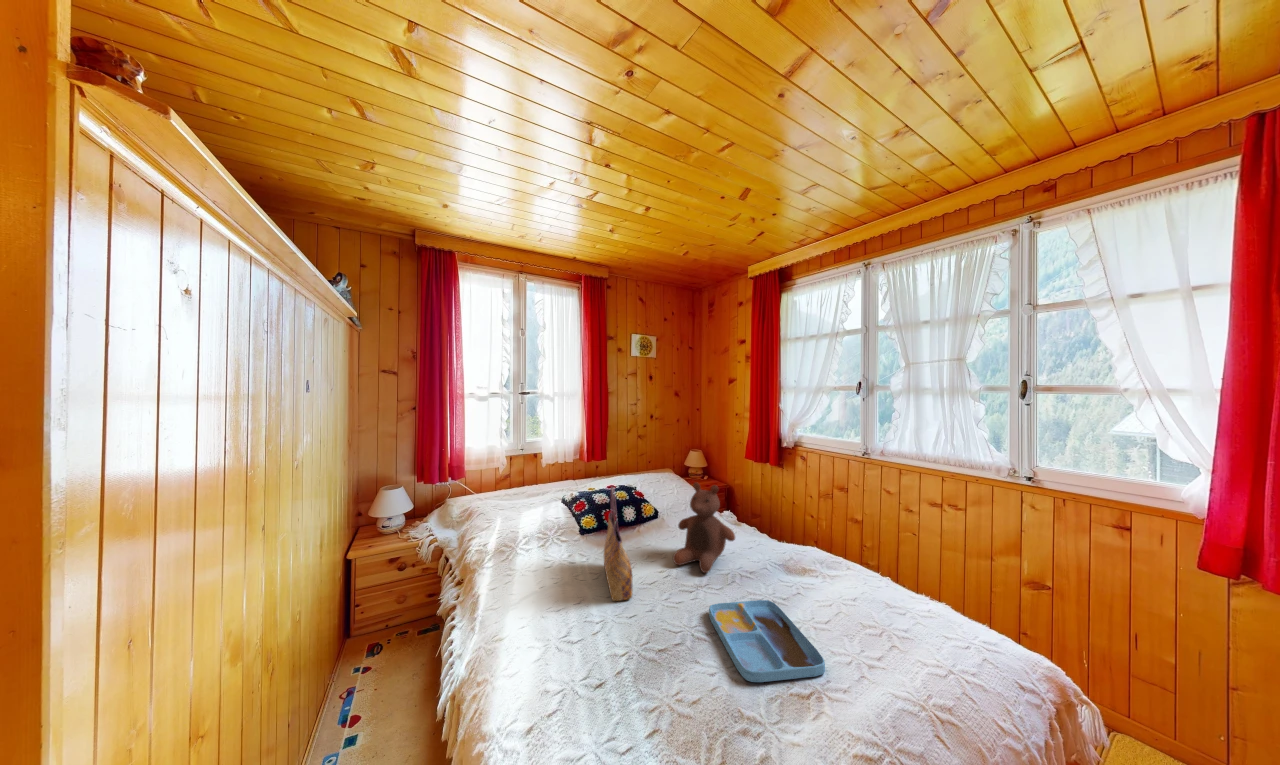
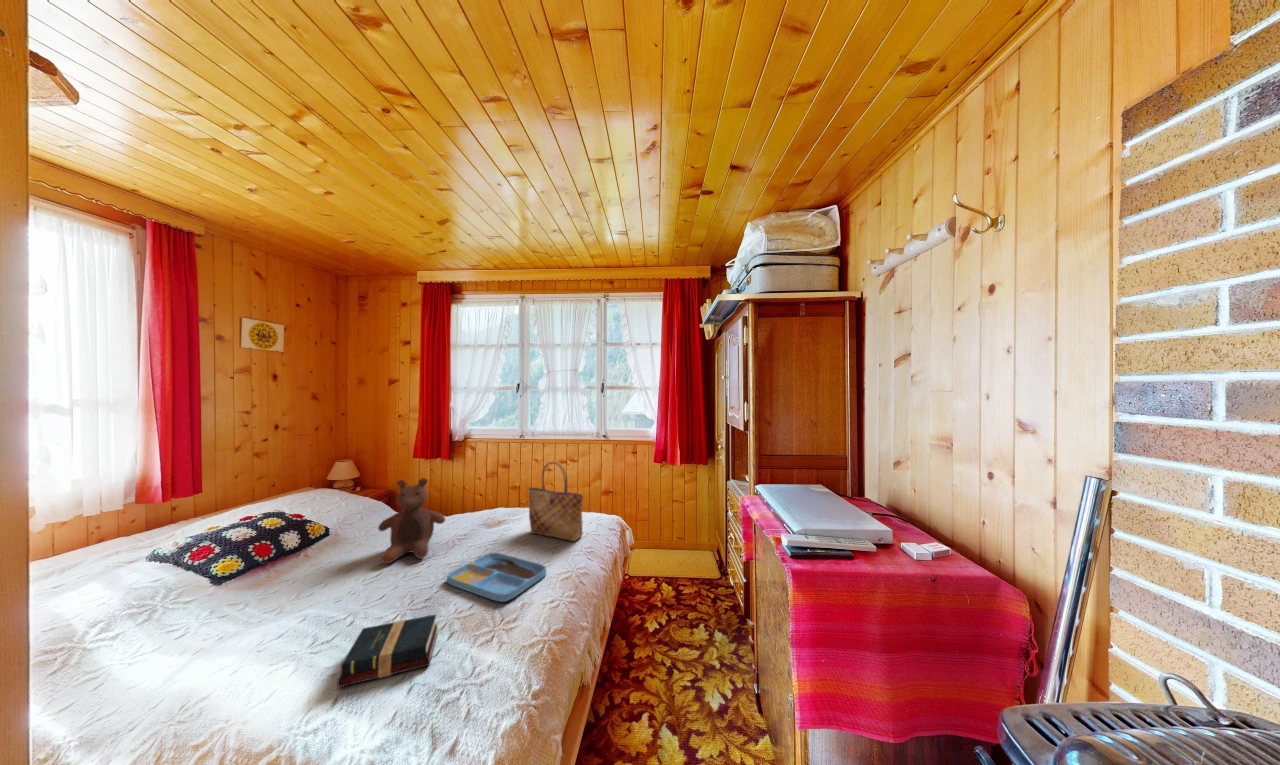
tote bag: present [604,487,632,601] -> present [529,462,583,541]
hardback book: none [572,624,669,707] -> present [337,615,438,687]

